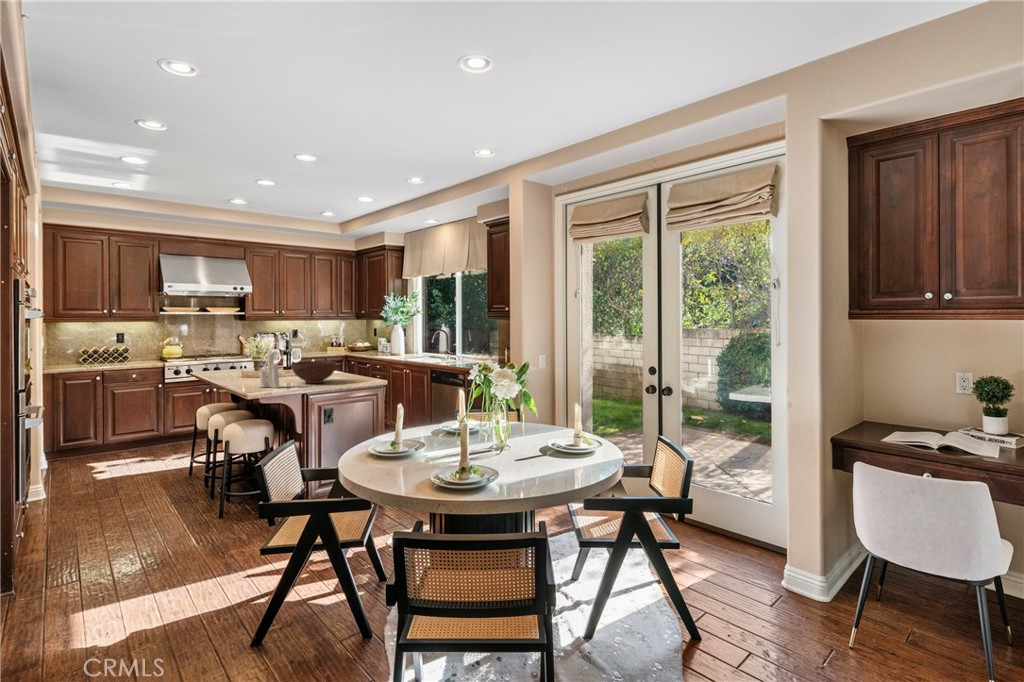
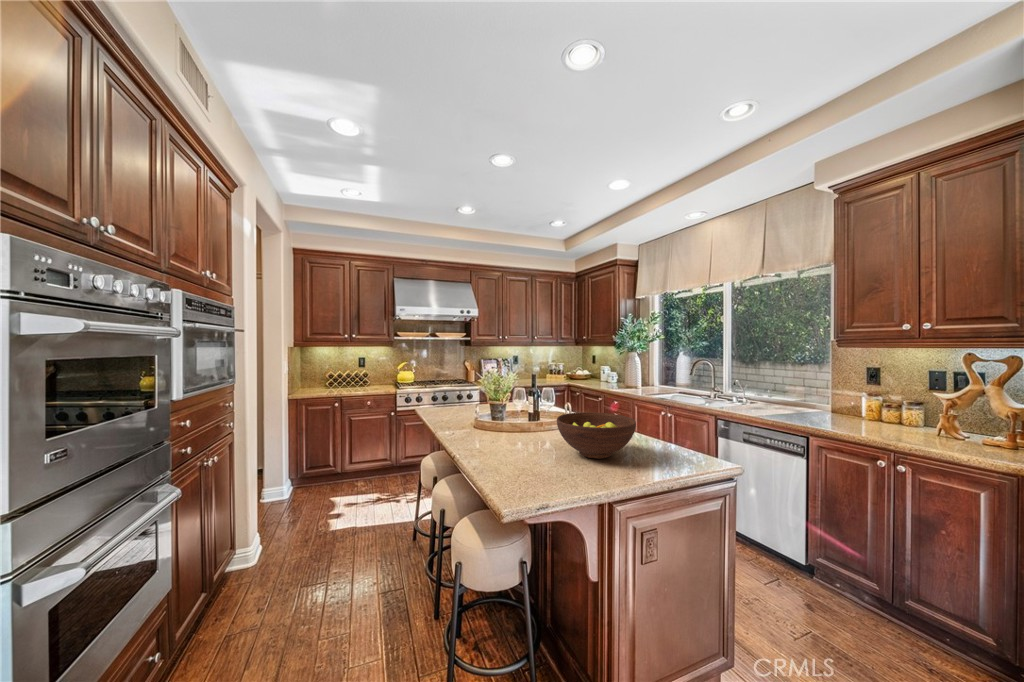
candle: present [260,352,279,388] -> none [510,389,546,474]

